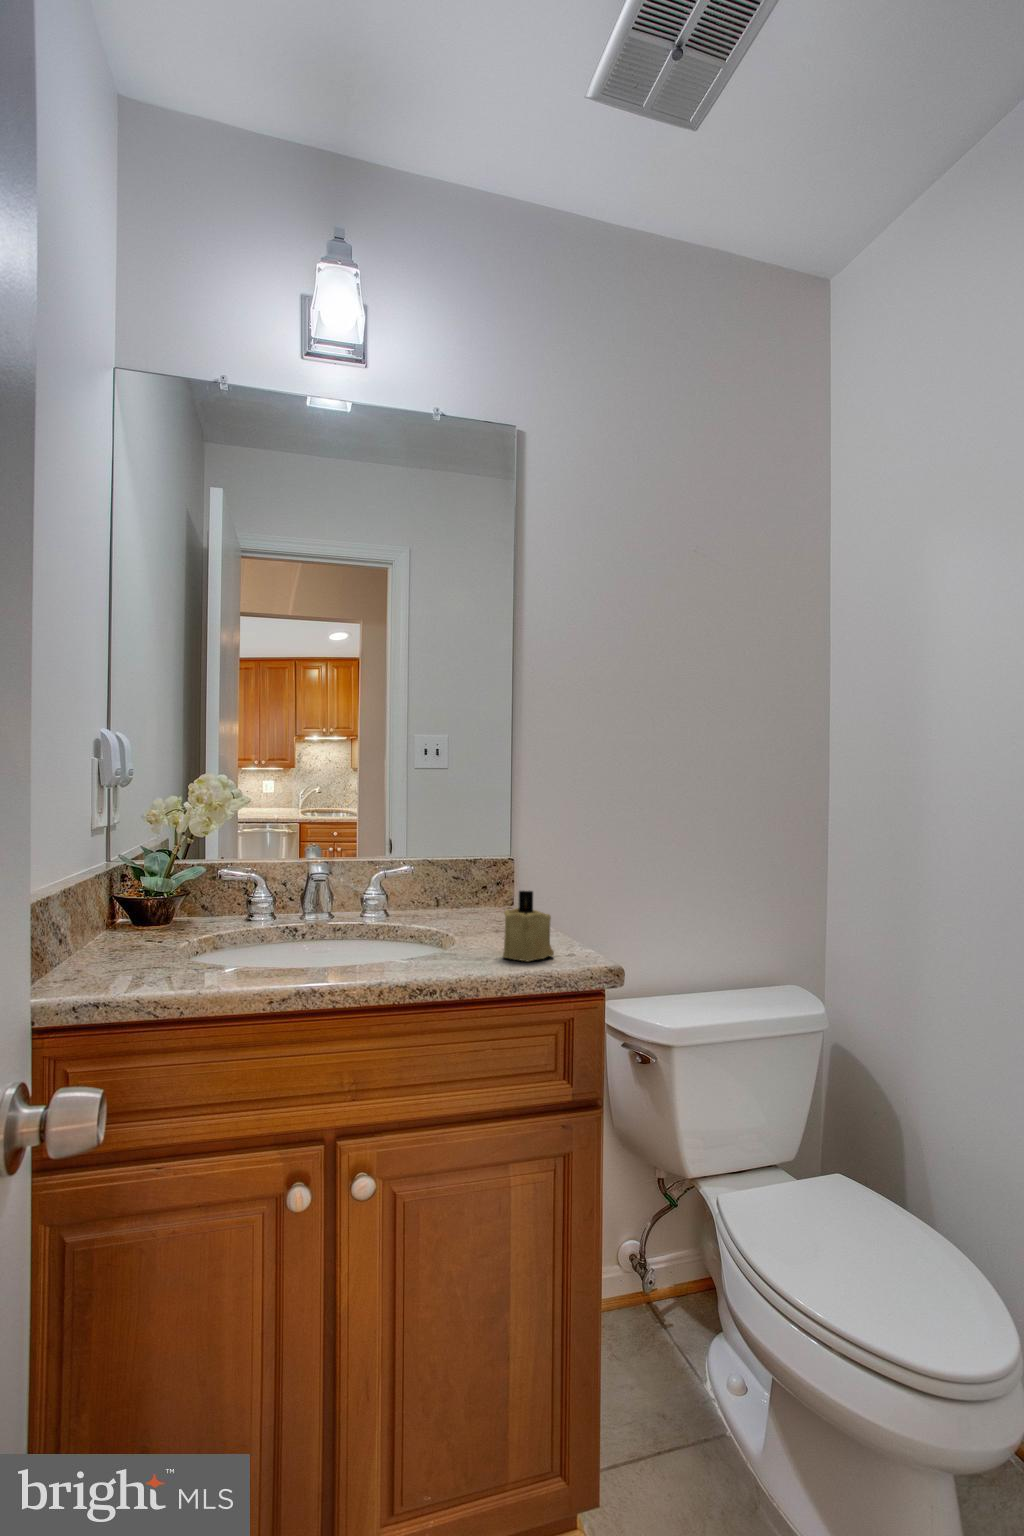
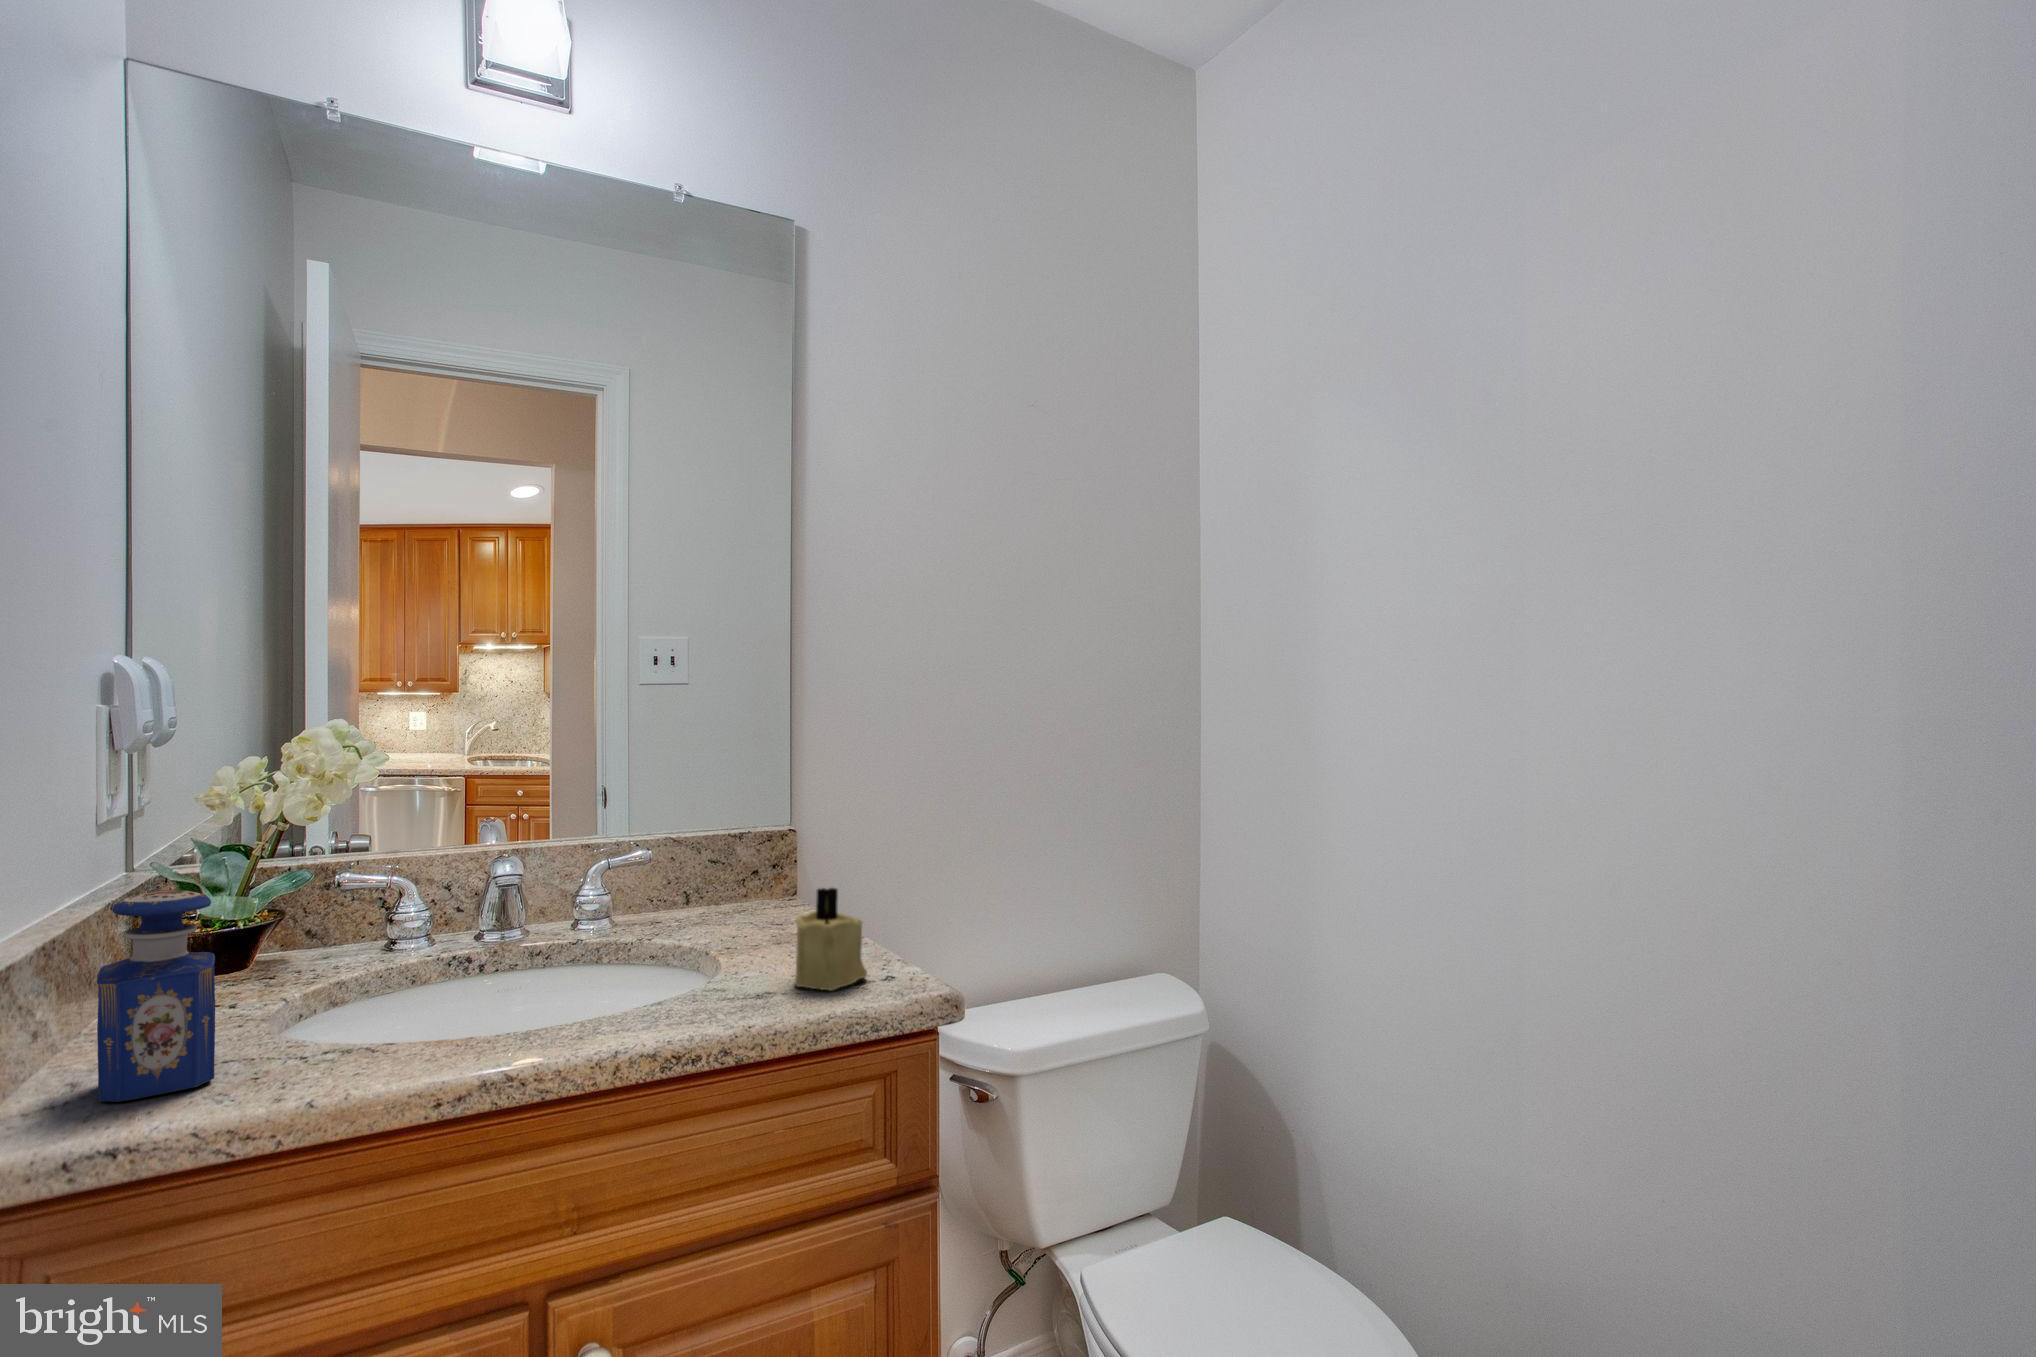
perfume bottle: none [91,859,152,980] -> present [97,890,215,1102]

